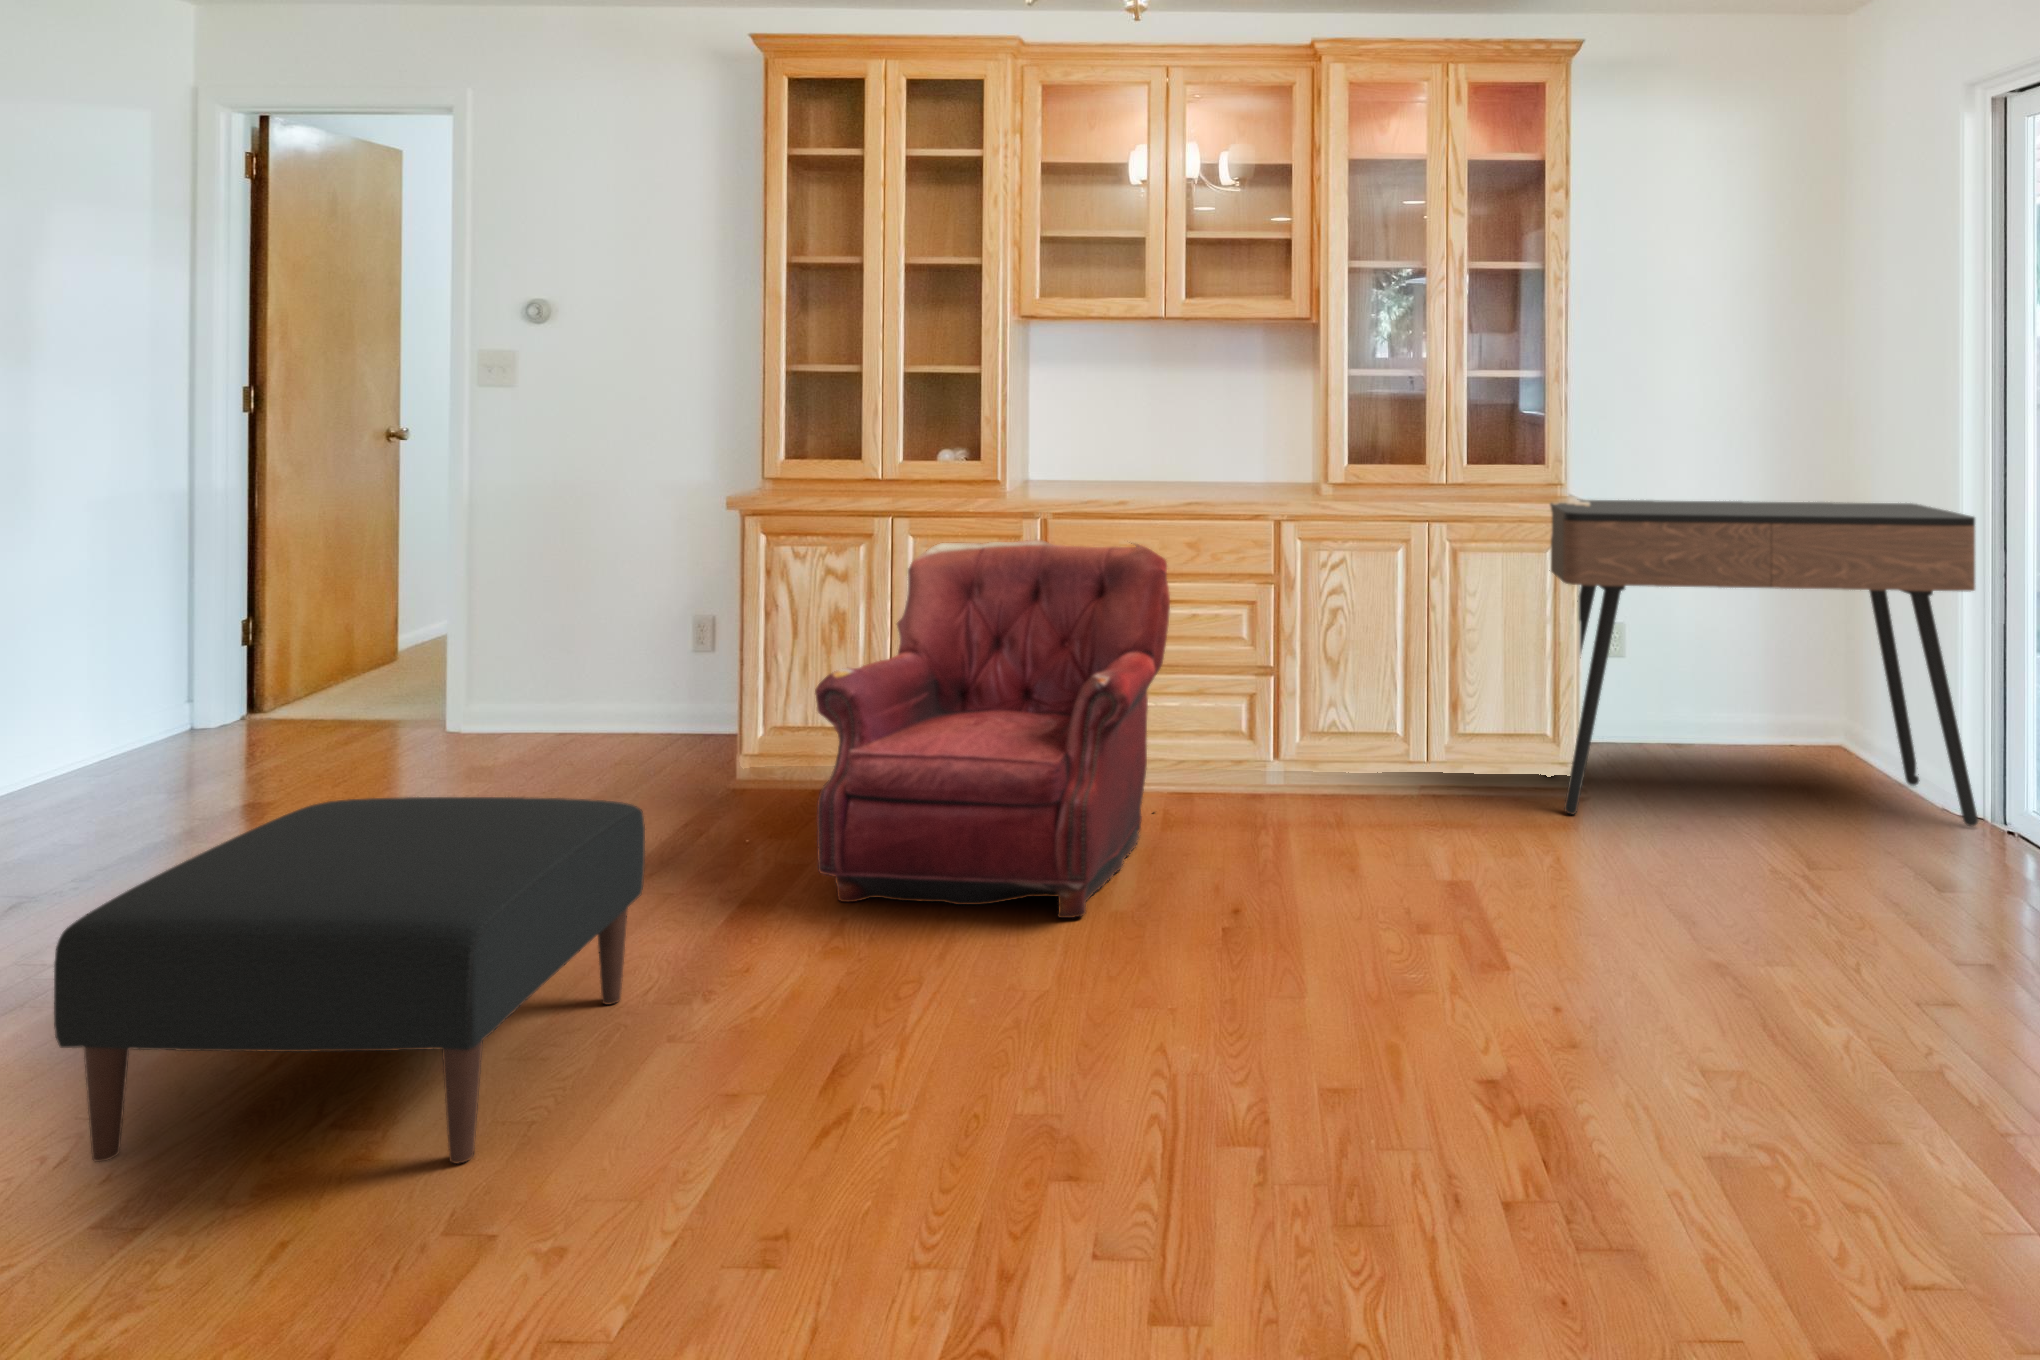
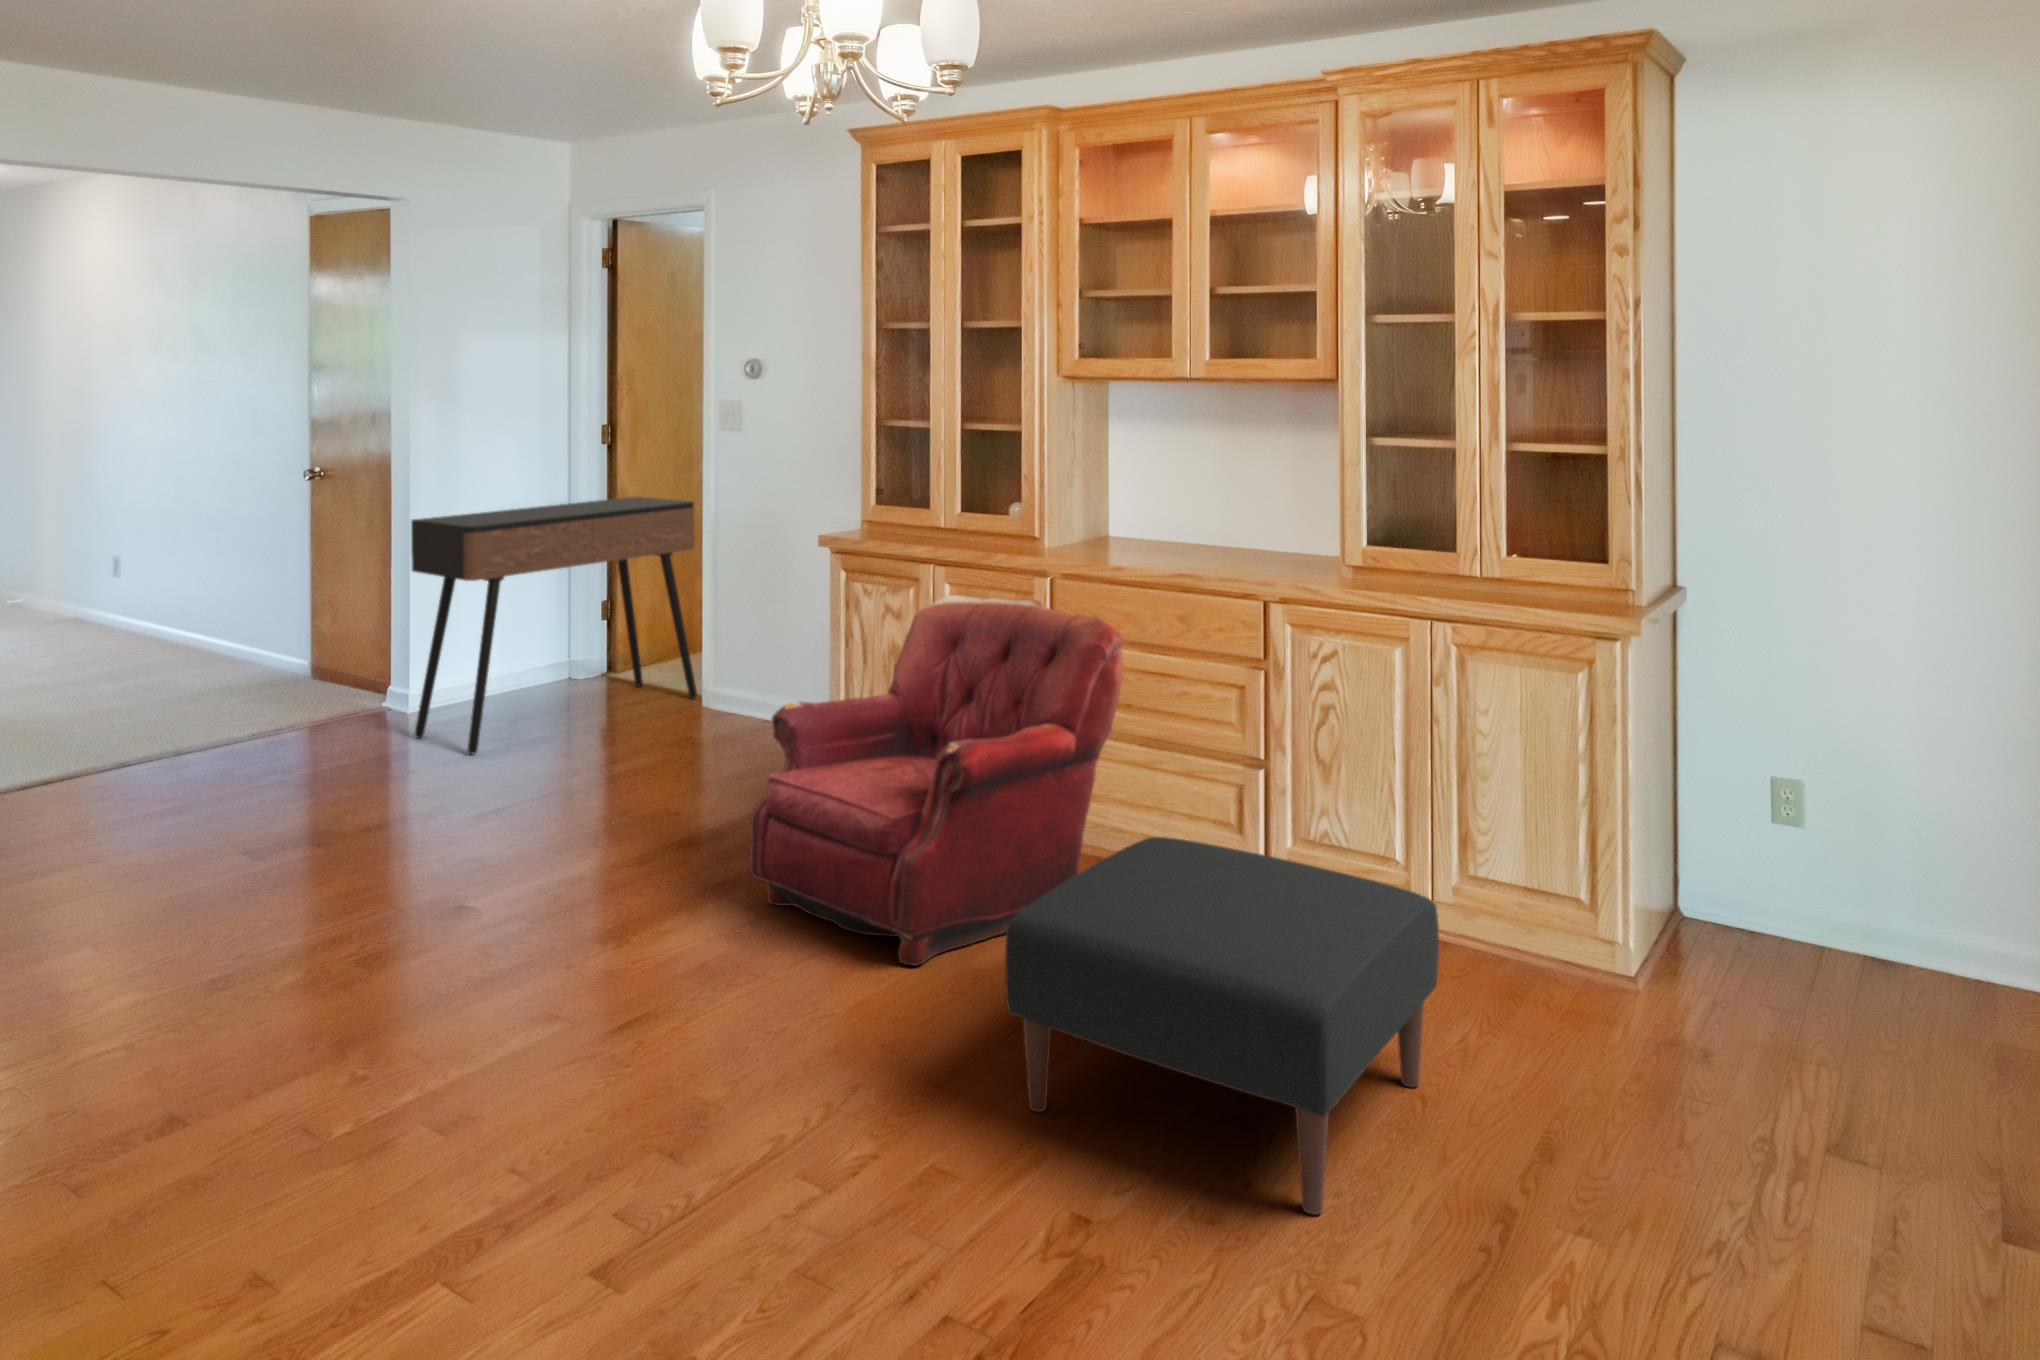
console table: present [1549,500,1978,826] -> present [411,497,697,754]
ottoman: present [54,797,645,1163] -> present [1005,837,1439,1215]

